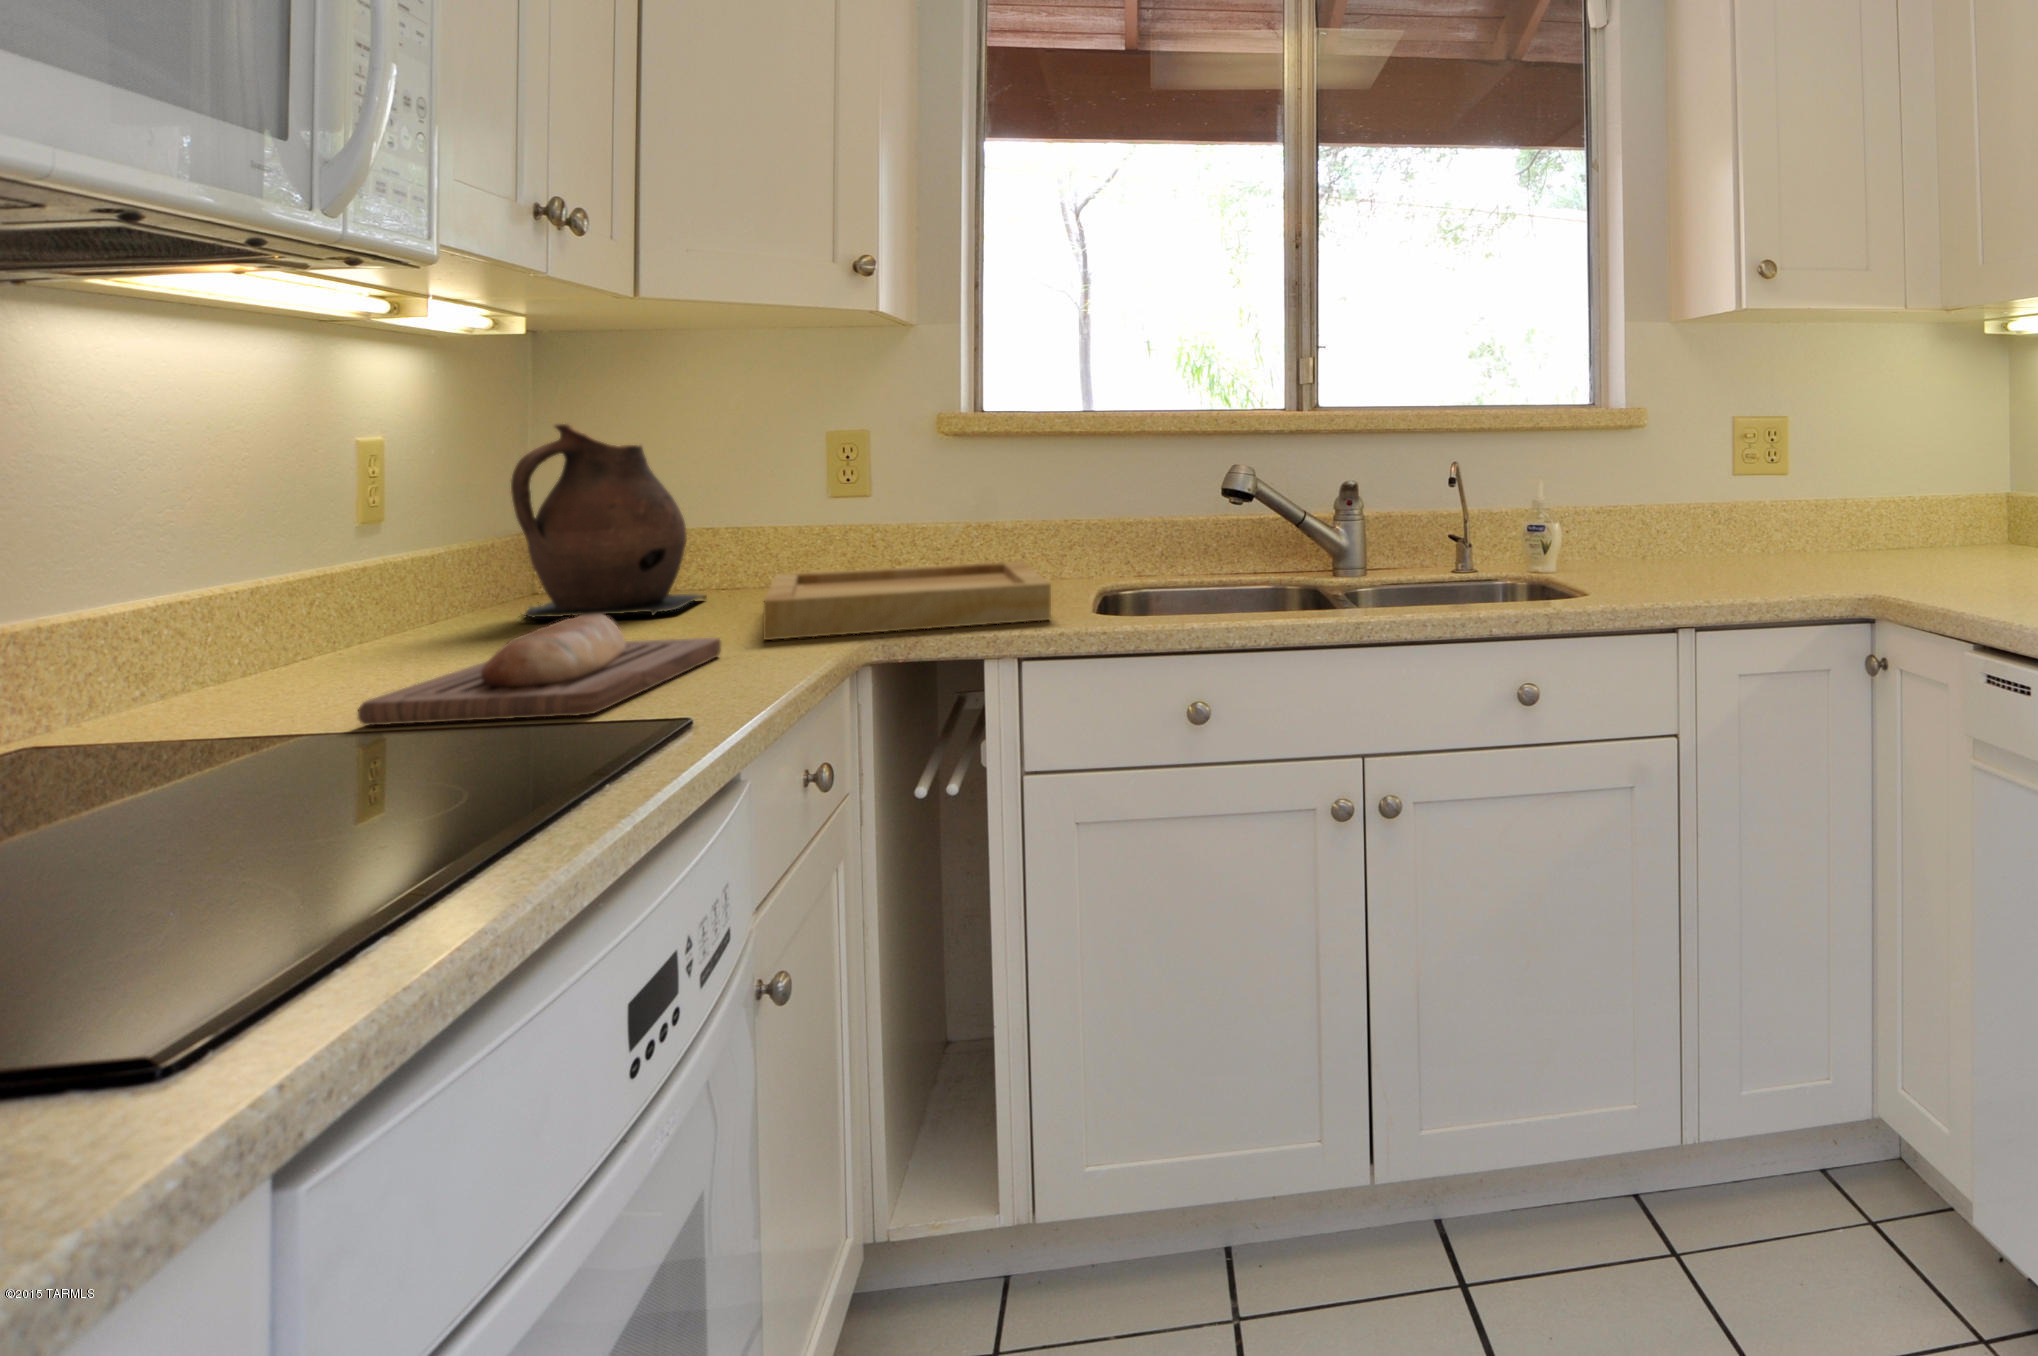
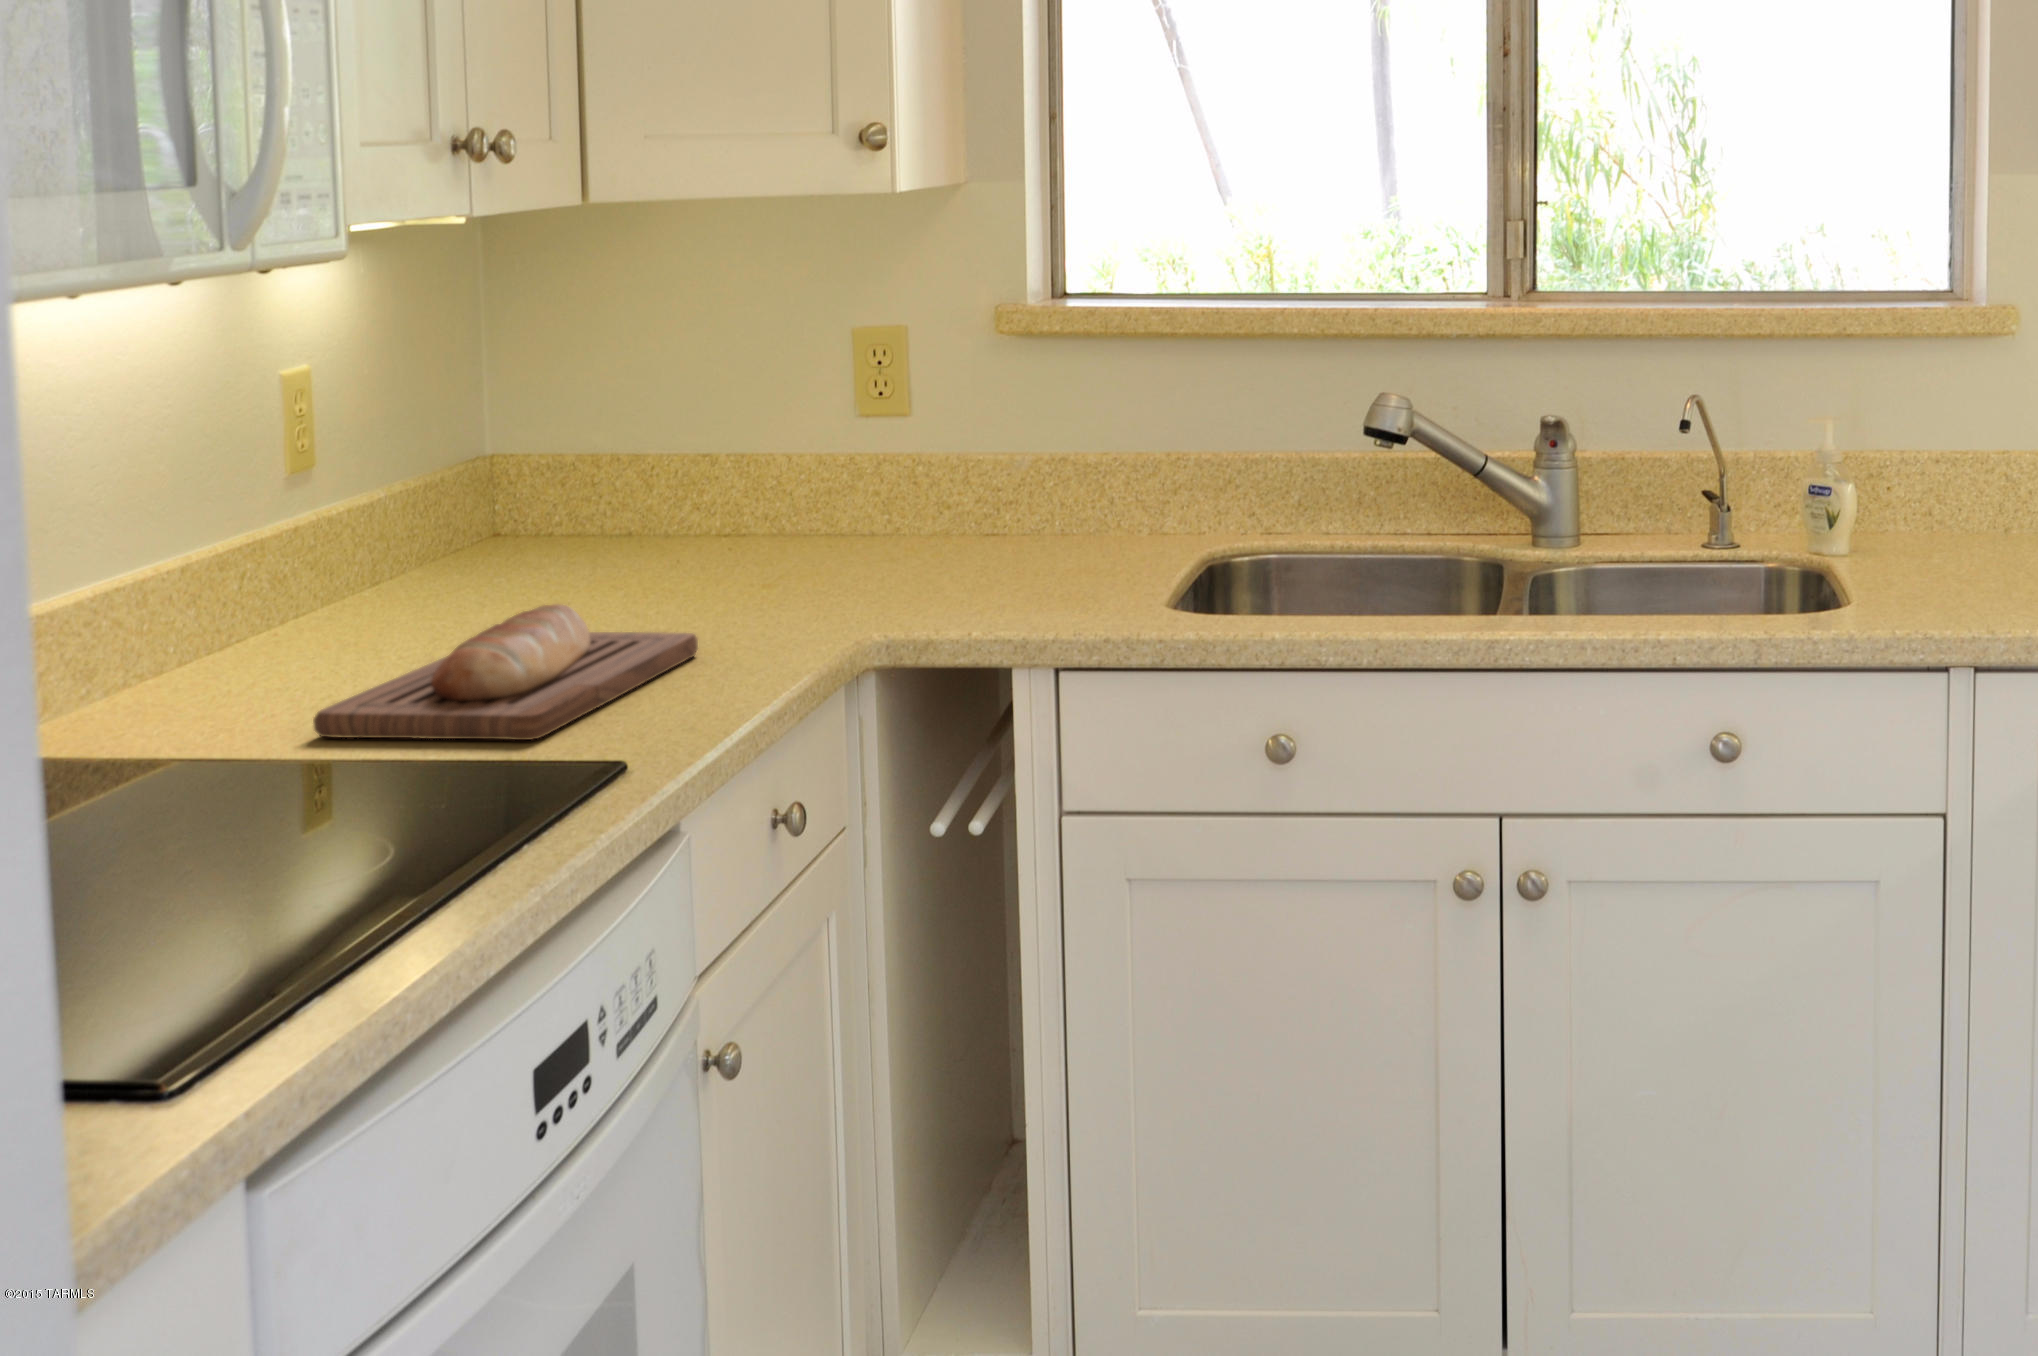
ceramic pitcher: present [511,424,706,618] -> none [486,336,720,580]
tray: present [763,562,1051,640] -> none [751,520,1098,632]

